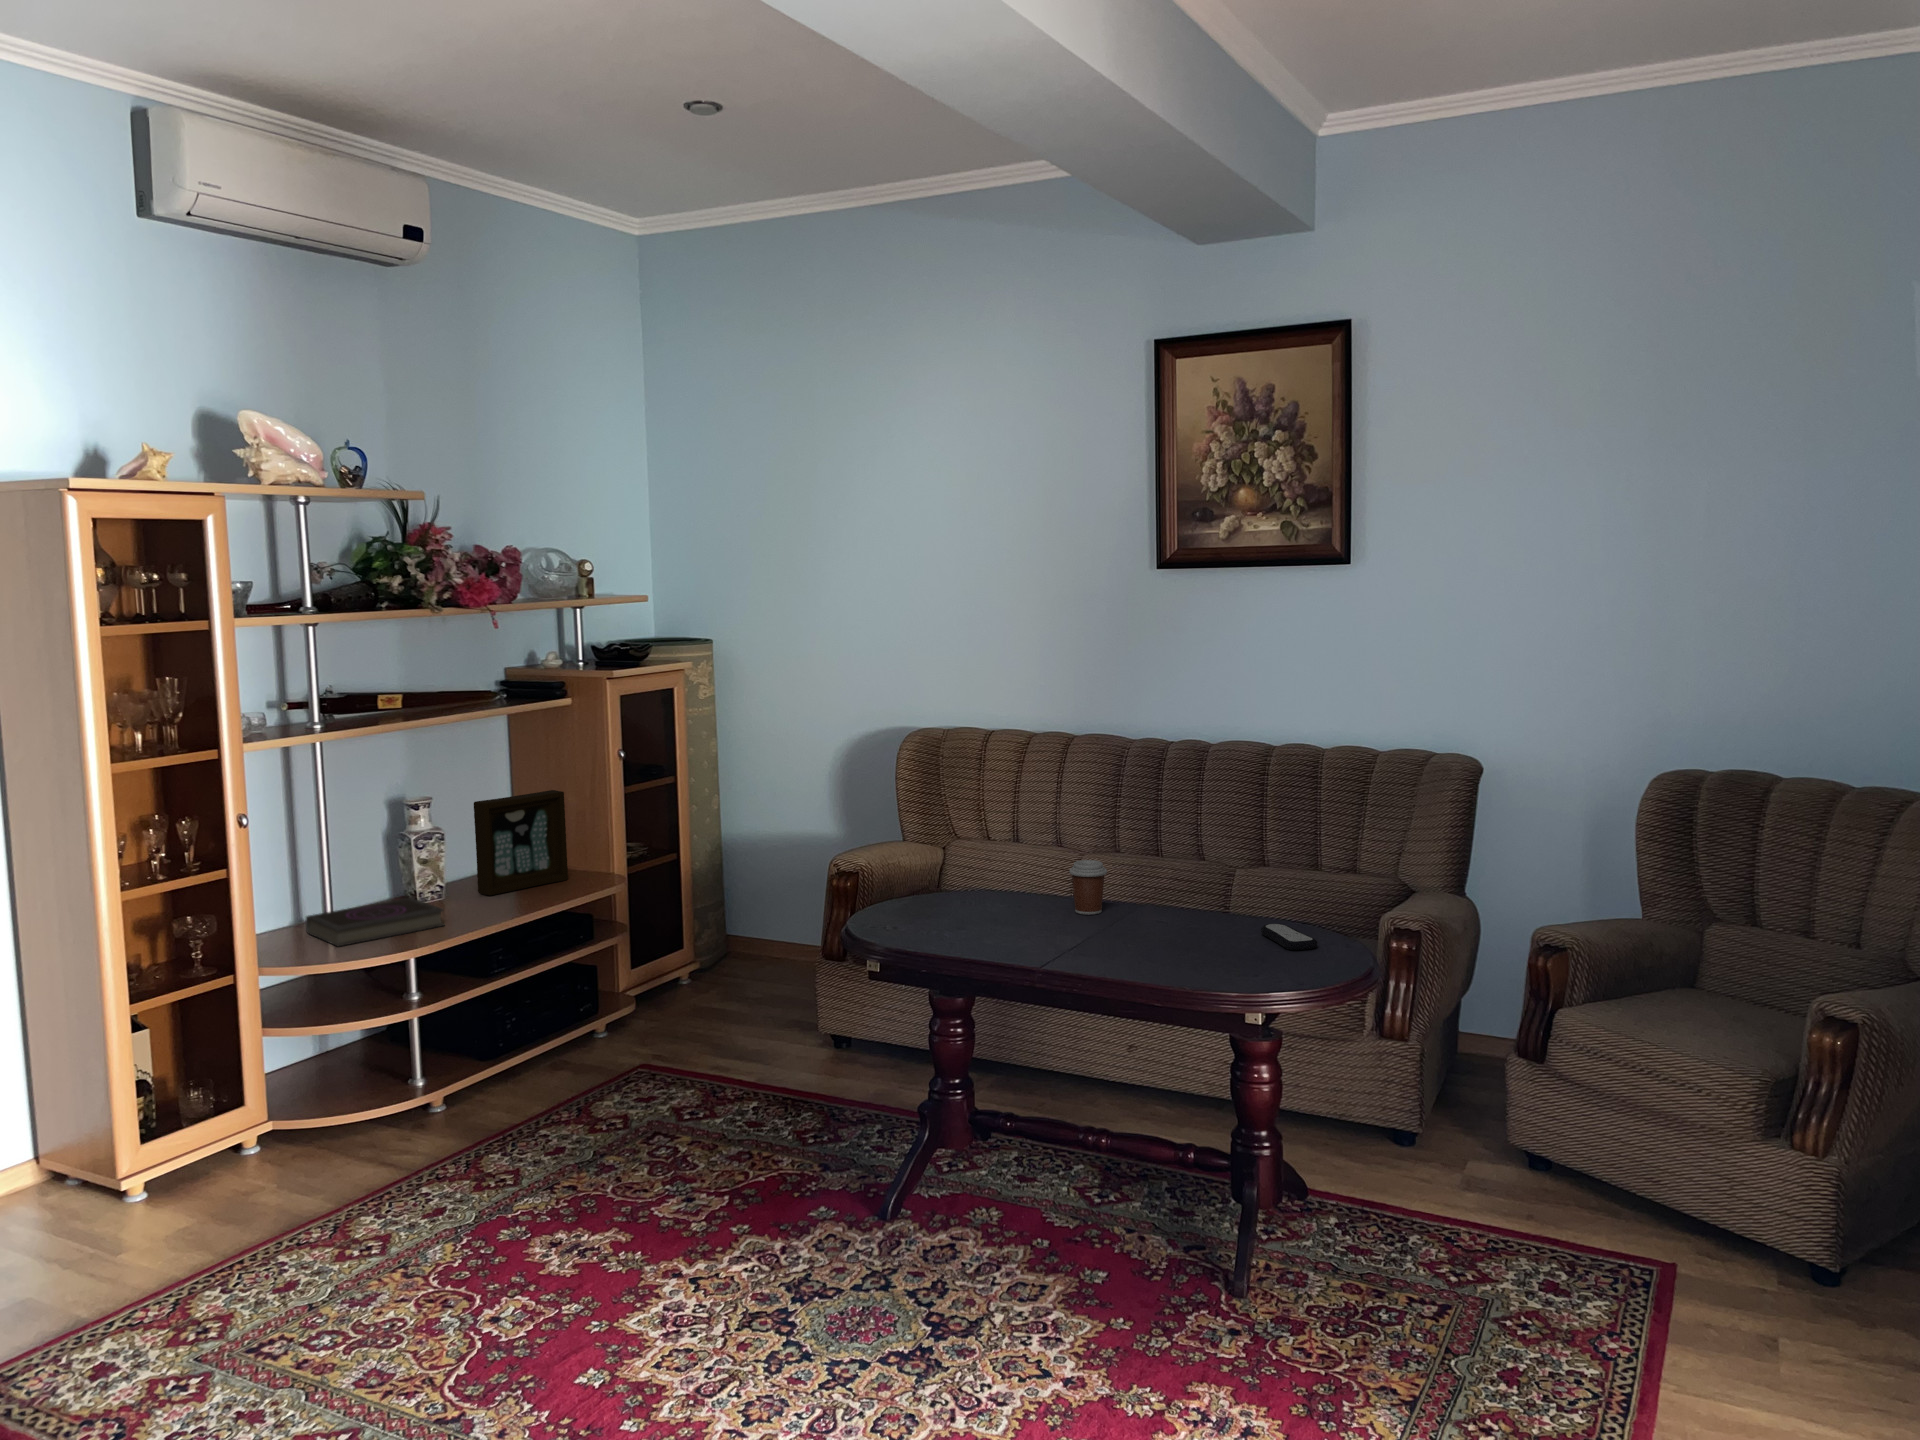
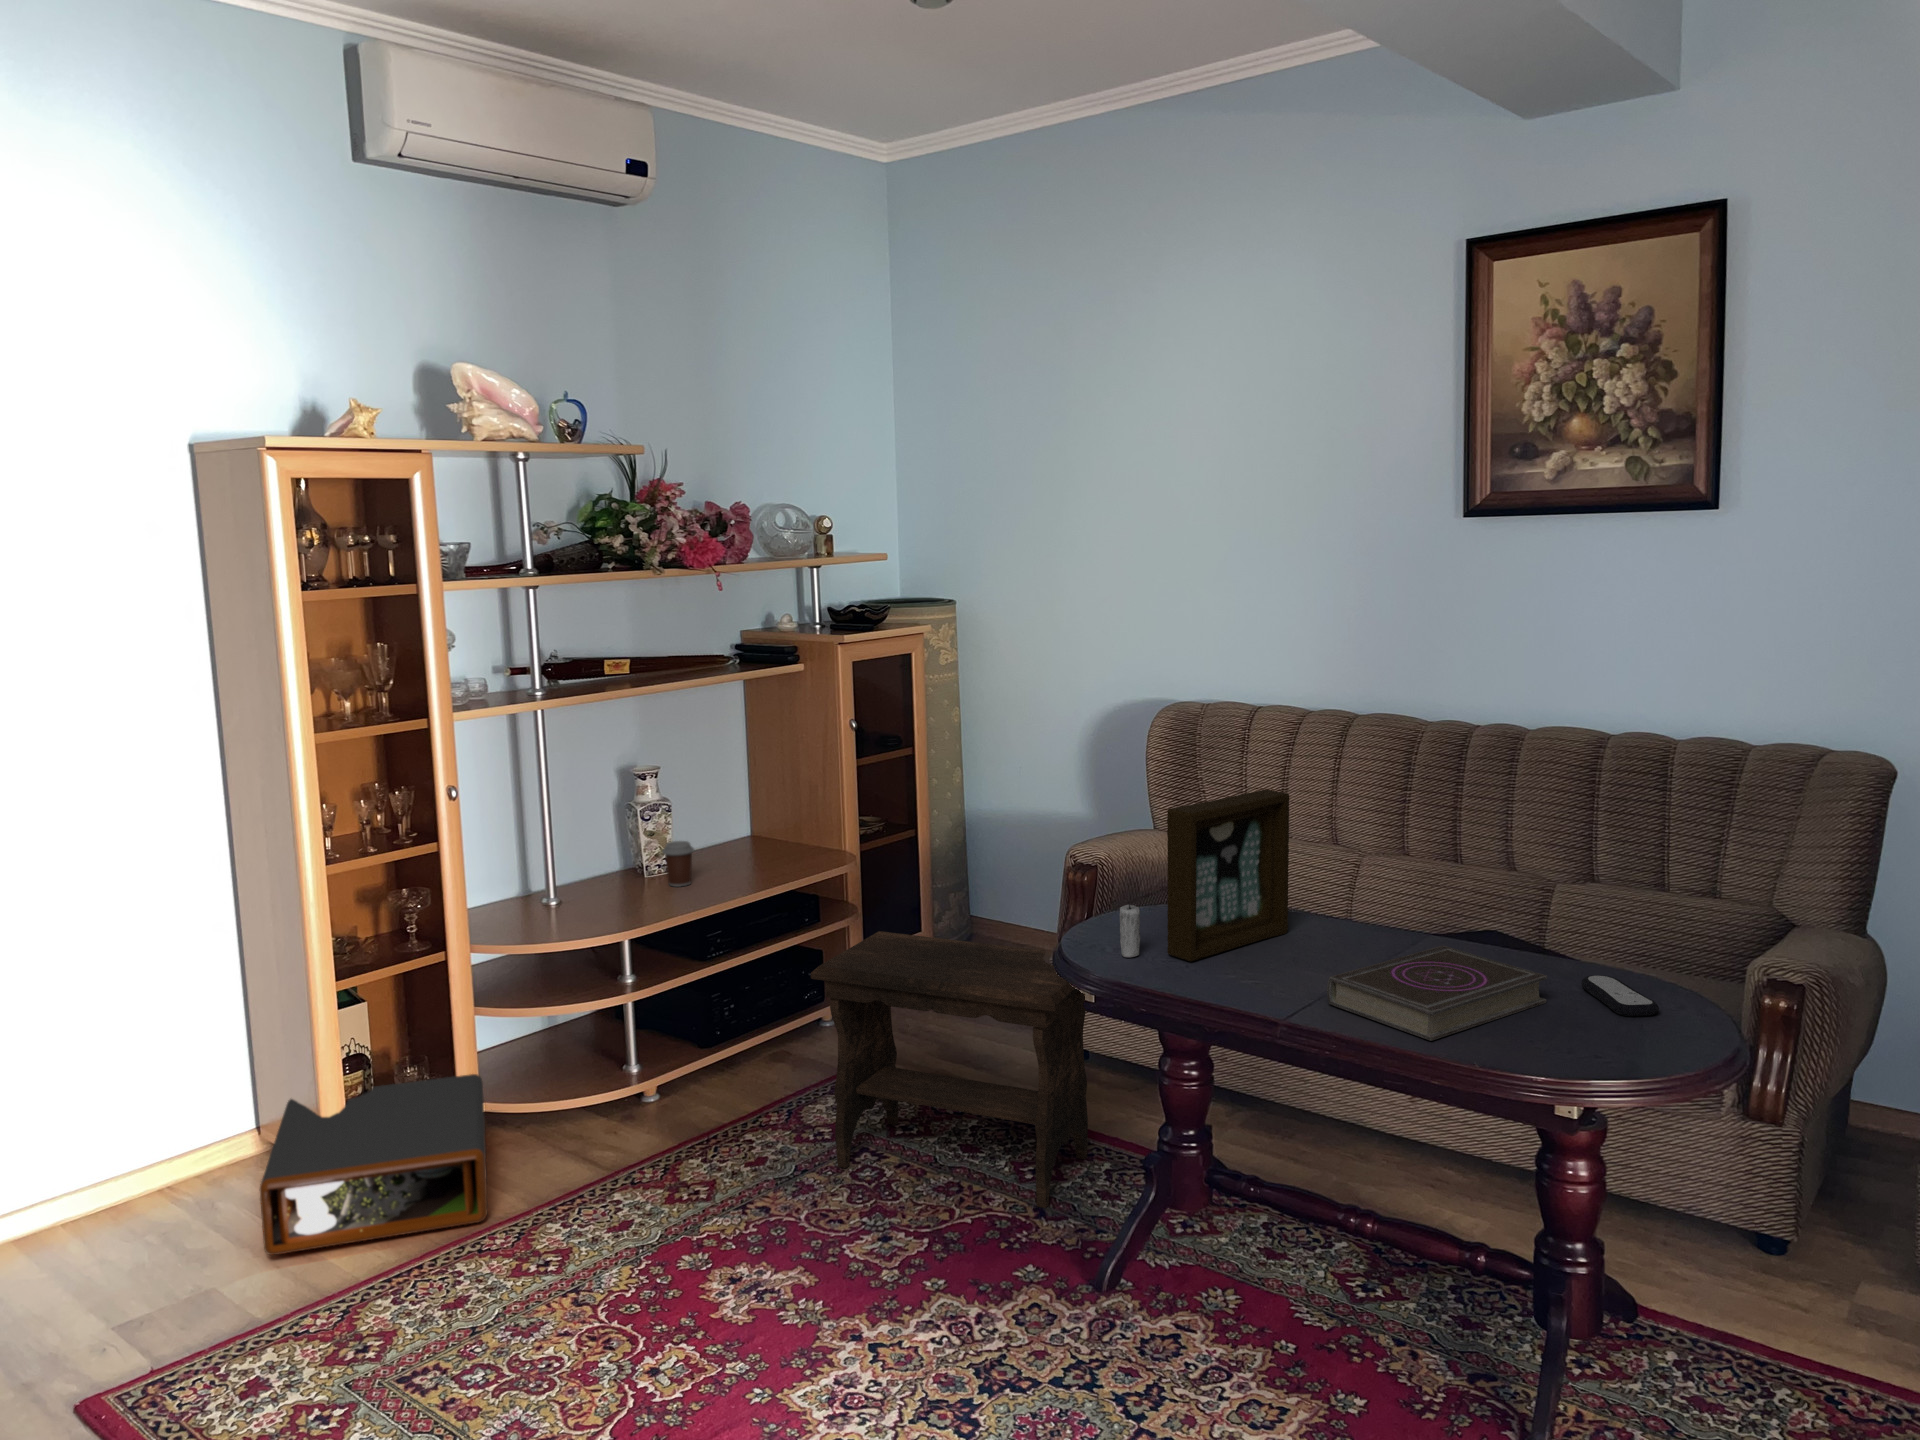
picture frame: present [474,790,568,896] -> present [1167,790,1289,962]
coffee cup: present [1069,860,1107,915] -> present [662,841,694,887]
candle: none [893,881,911,933] -> present [1120,900,1140,957]
book: present [306,898,444,946] -> present [1327,945,1547,1041]
footstool: none [608,935,873,1165] -> present [811,931,1088,1208]
storage box: none [72,1092,300,1266] -> present [260,1074,487,1255]

